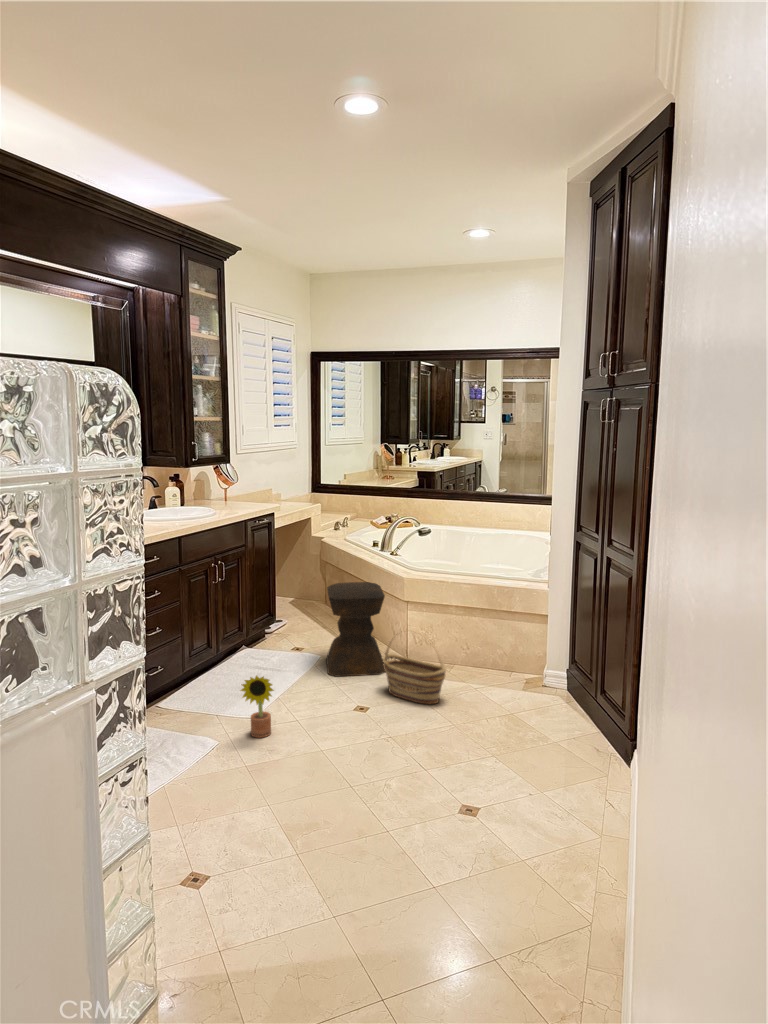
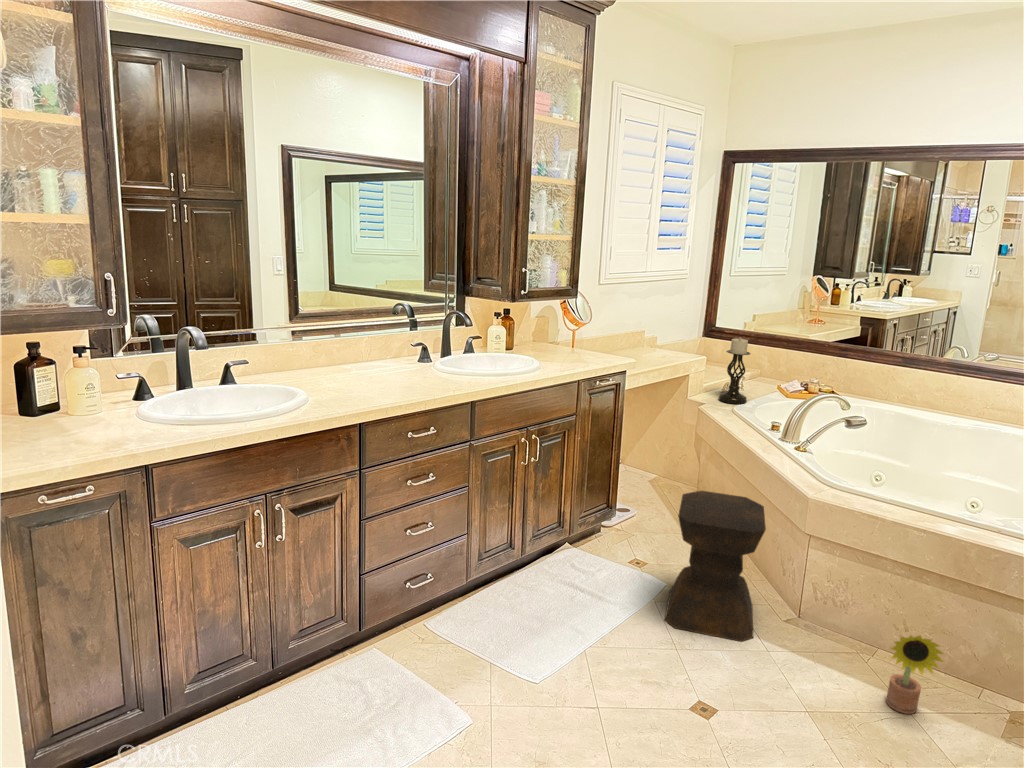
candle holder: none [333,487,352,535] -> present [719,337,750,404]
basket: present [383,631,446,704] -> none [744,601,846,731]
decorative plant: present [241,676,274,738] -> present [886,635,944,714]

